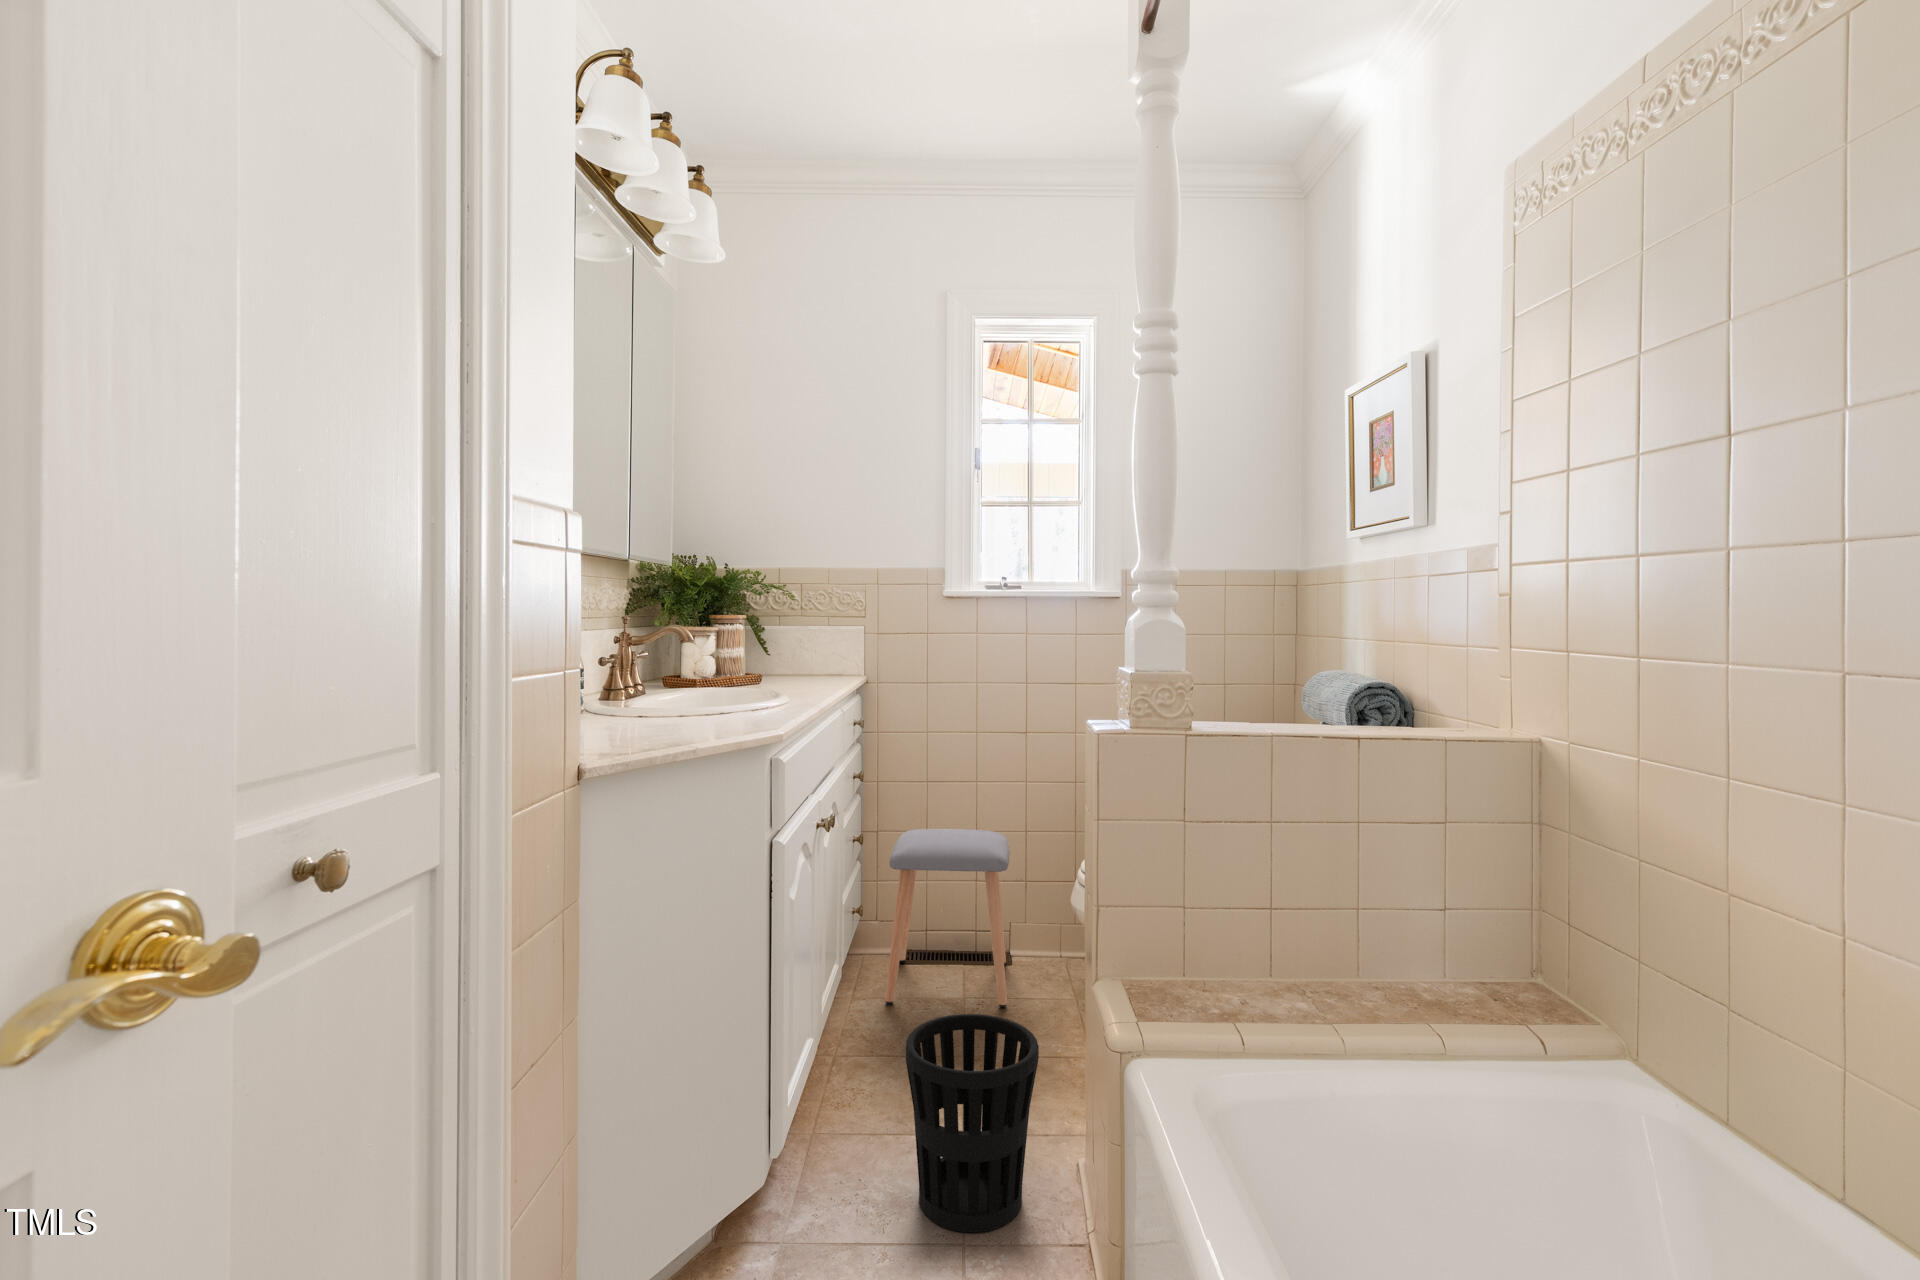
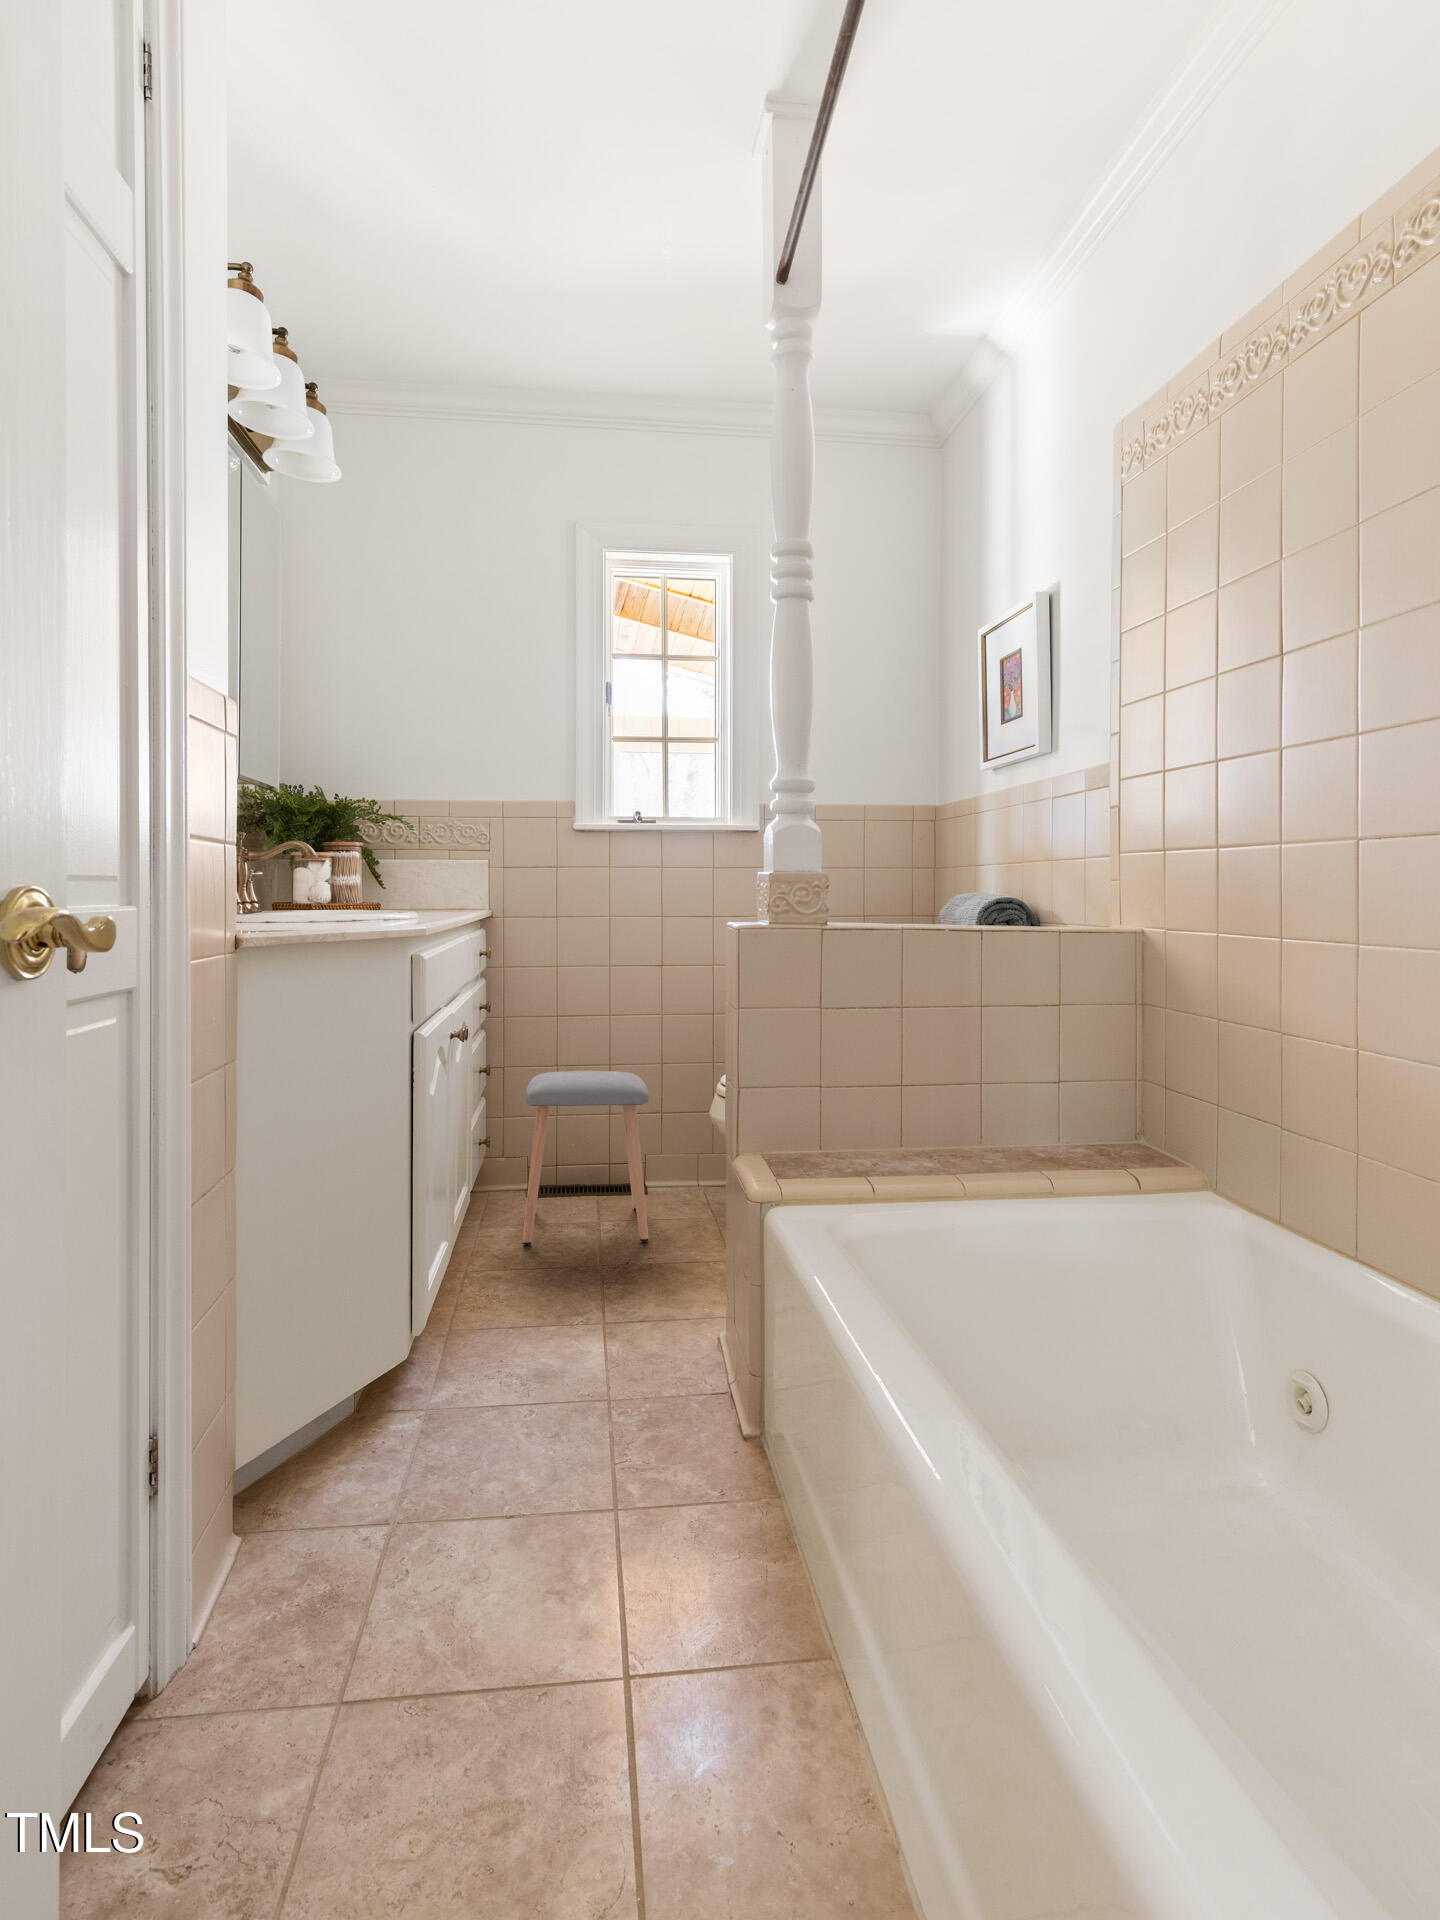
wastebasket: present [906,1014,1039,1232] -> none [576,1209,704,1398]

